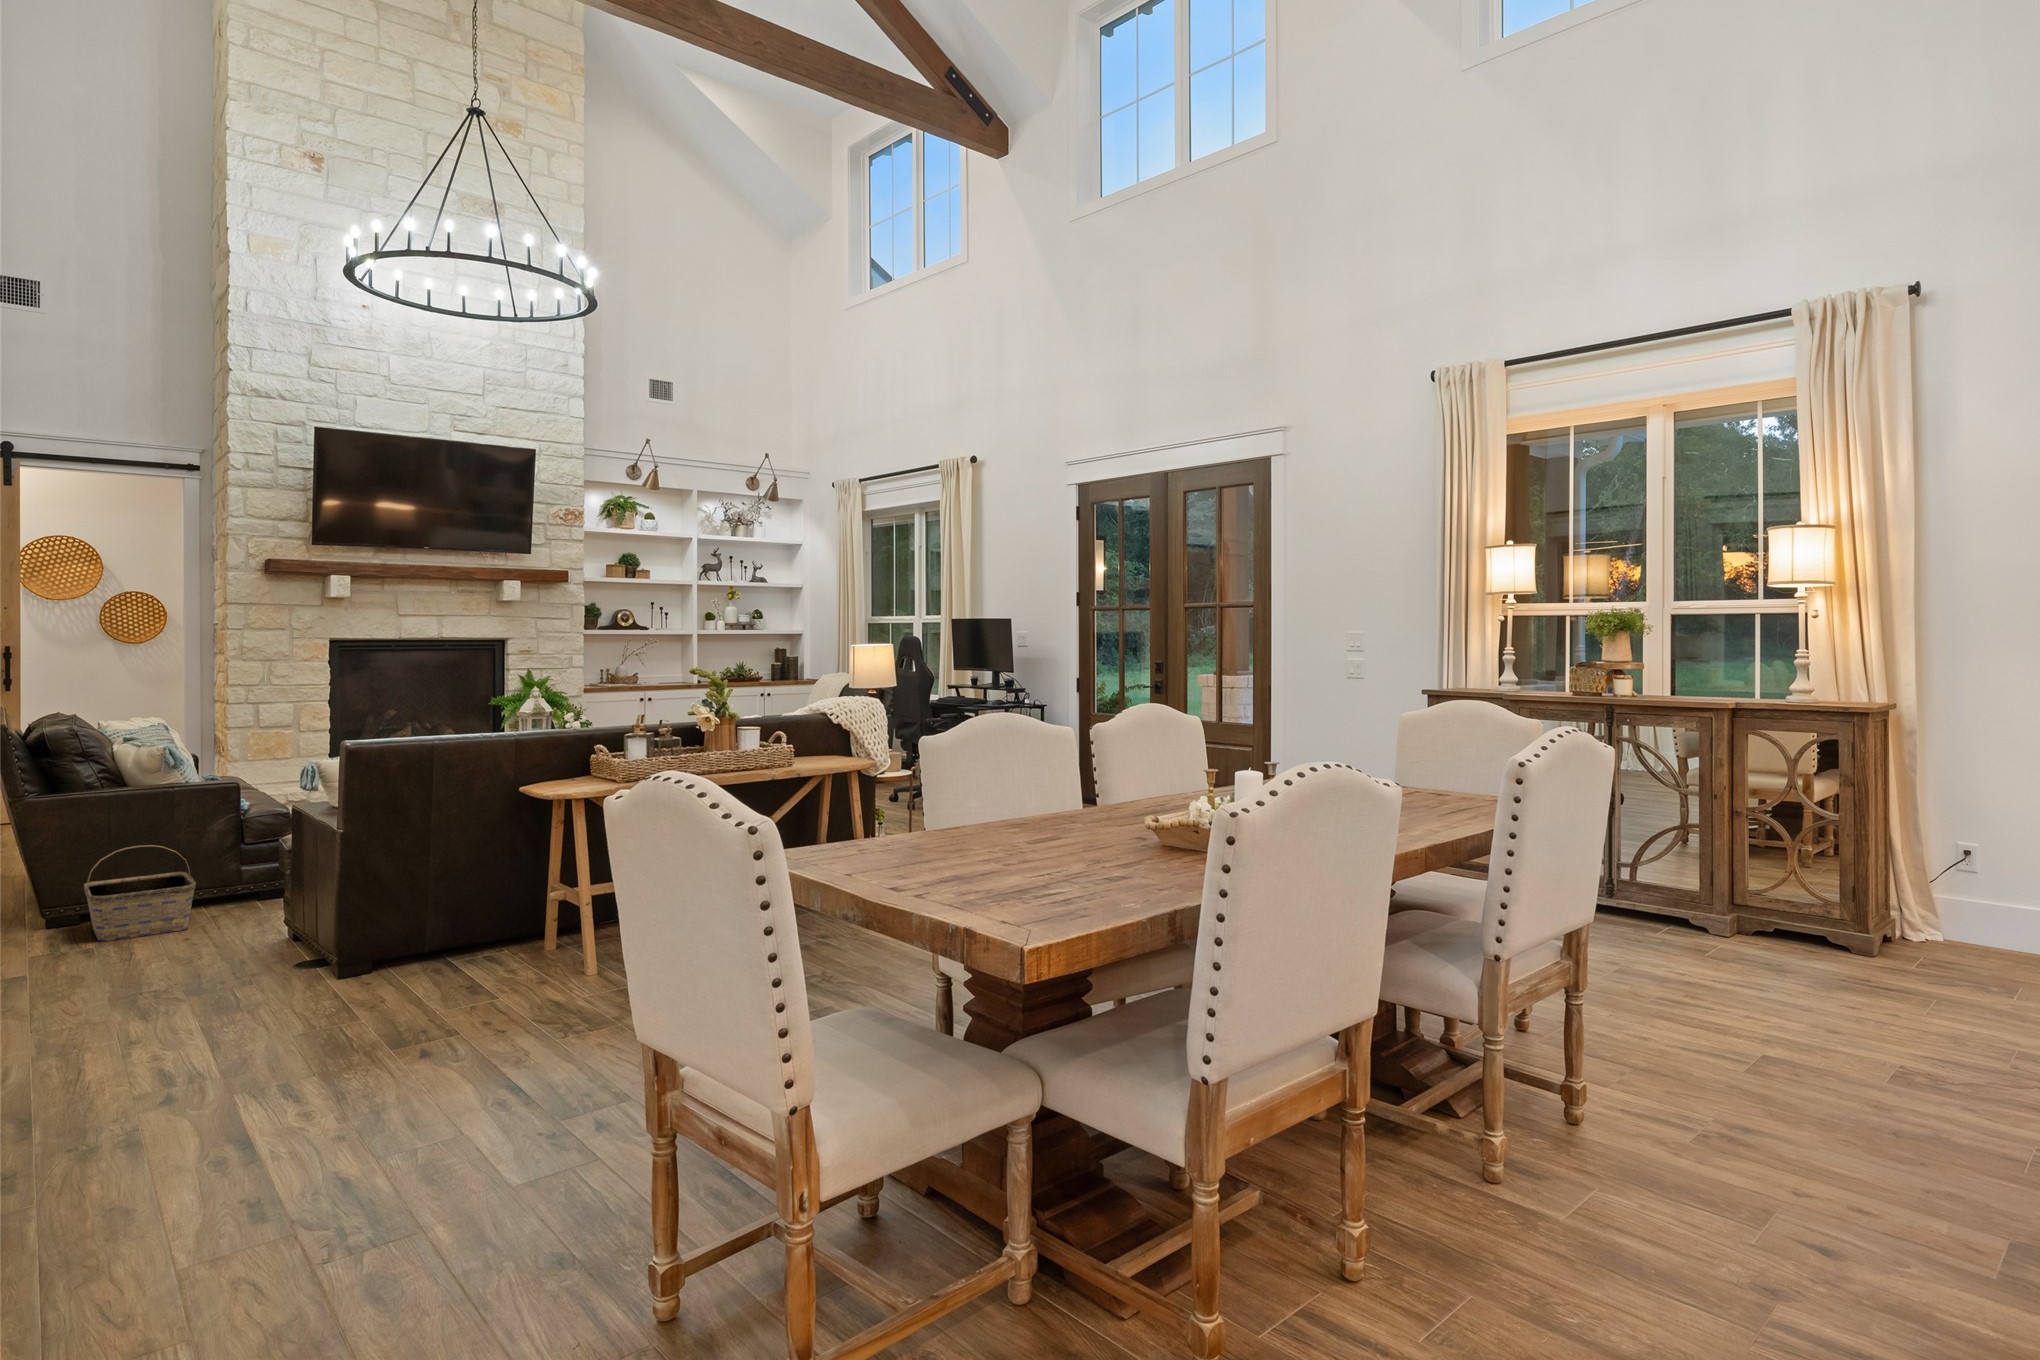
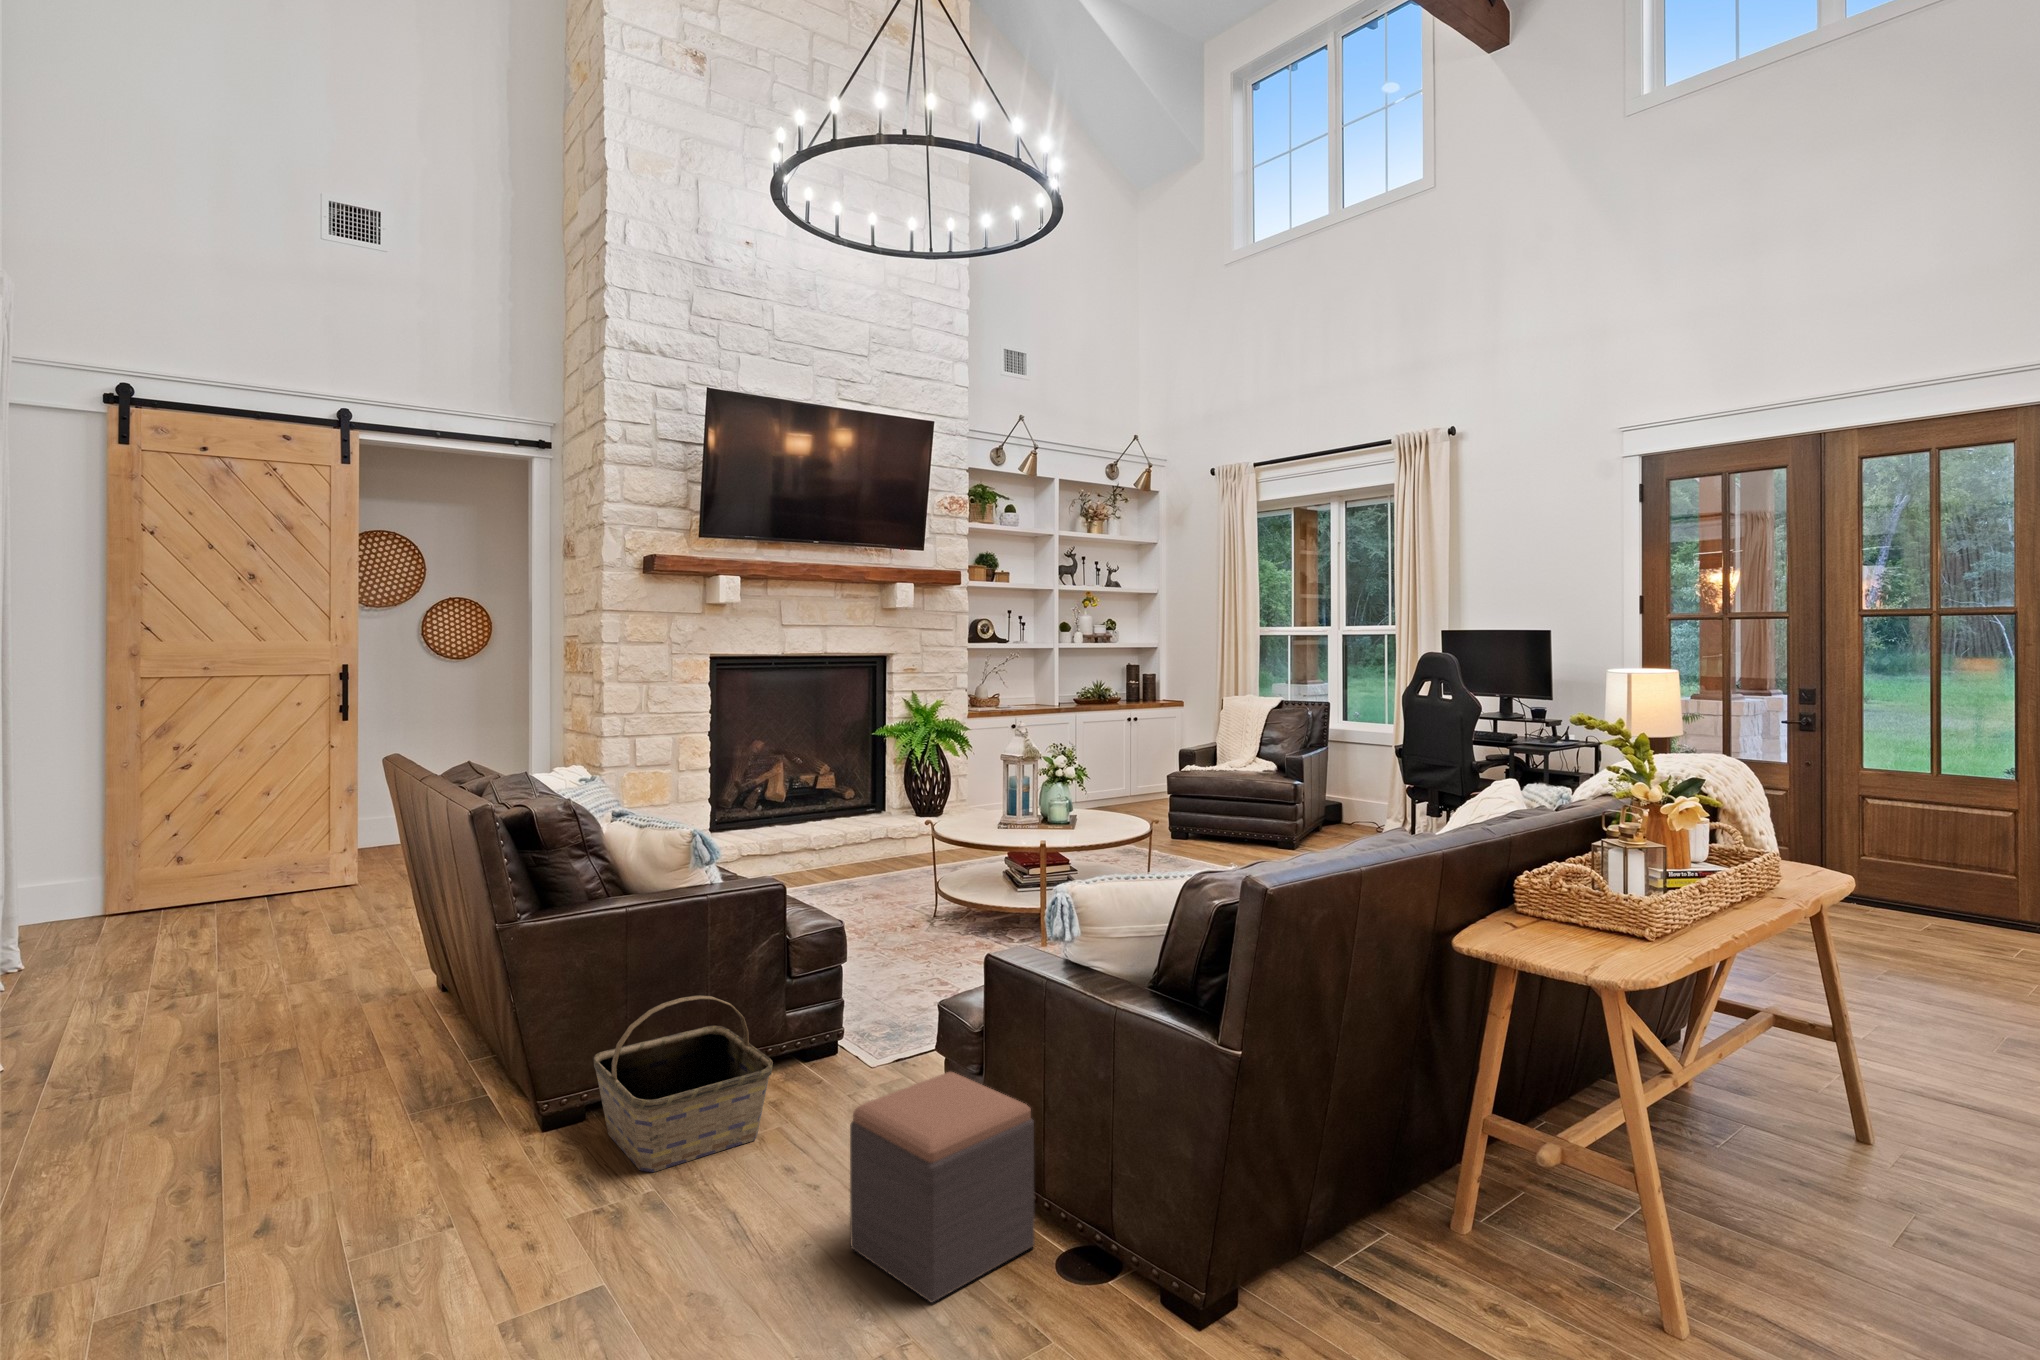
footstool: none [186,871,293,973] -> present [850,1072,1034,1303]

